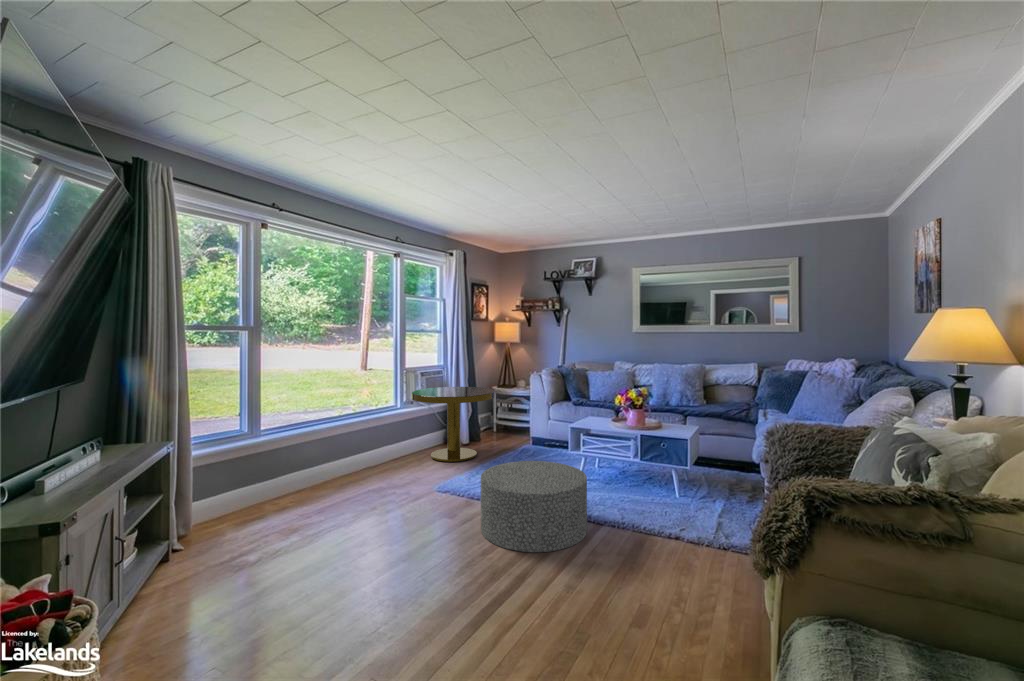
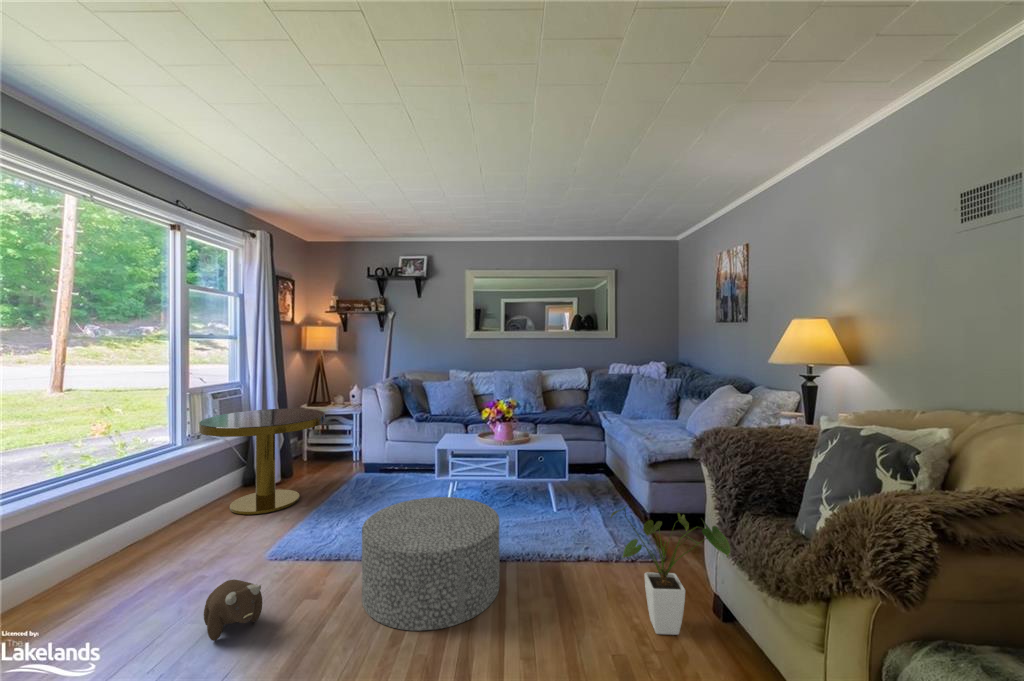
house plant: none [659,482,763,606] -> present [611,506,730,635]
plush toy: none [389,490,421,524] -> present [204,579,263,641]

